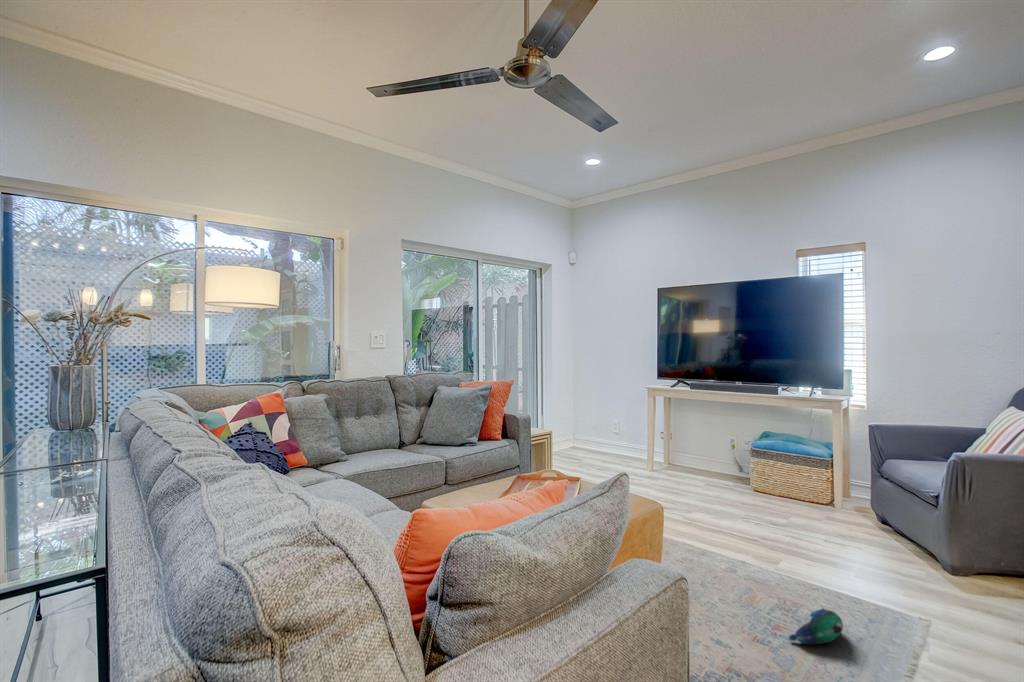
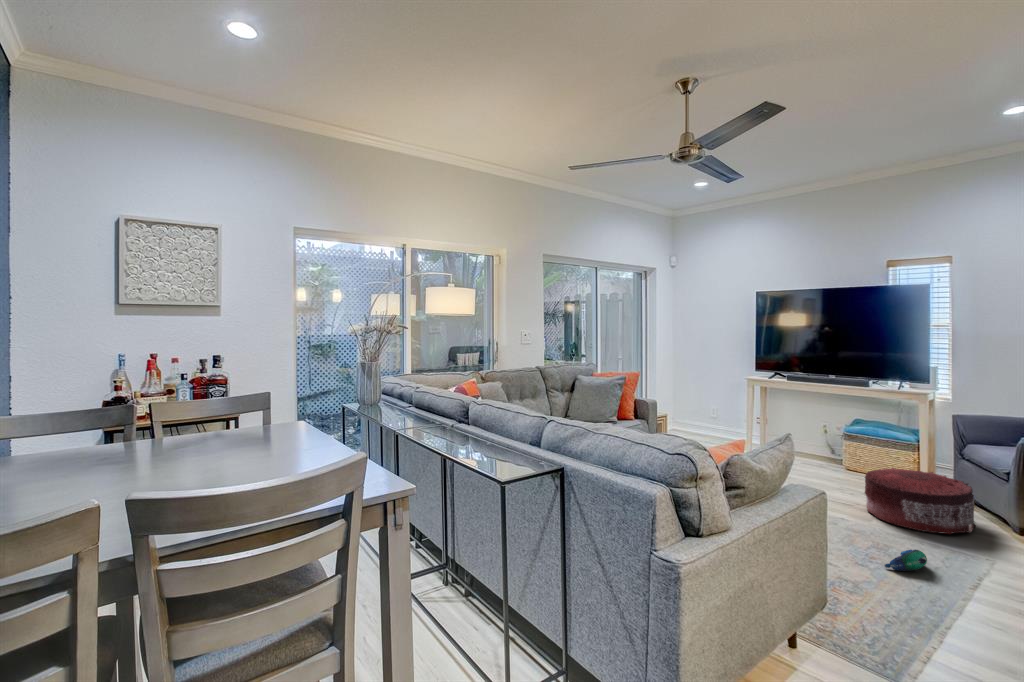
pouf: none [770,491,900,580] -> present [865,468,976,534]

